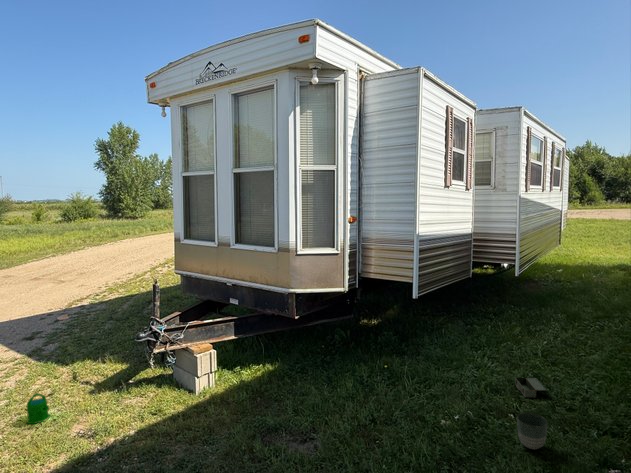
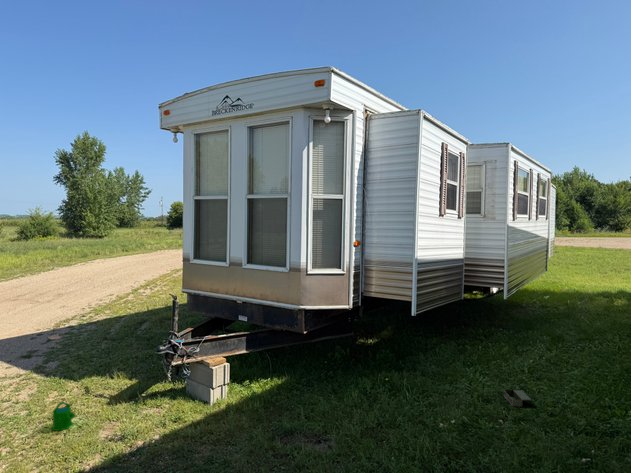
planter: present [517,412,547,449] -> none [505,415,531,446]

